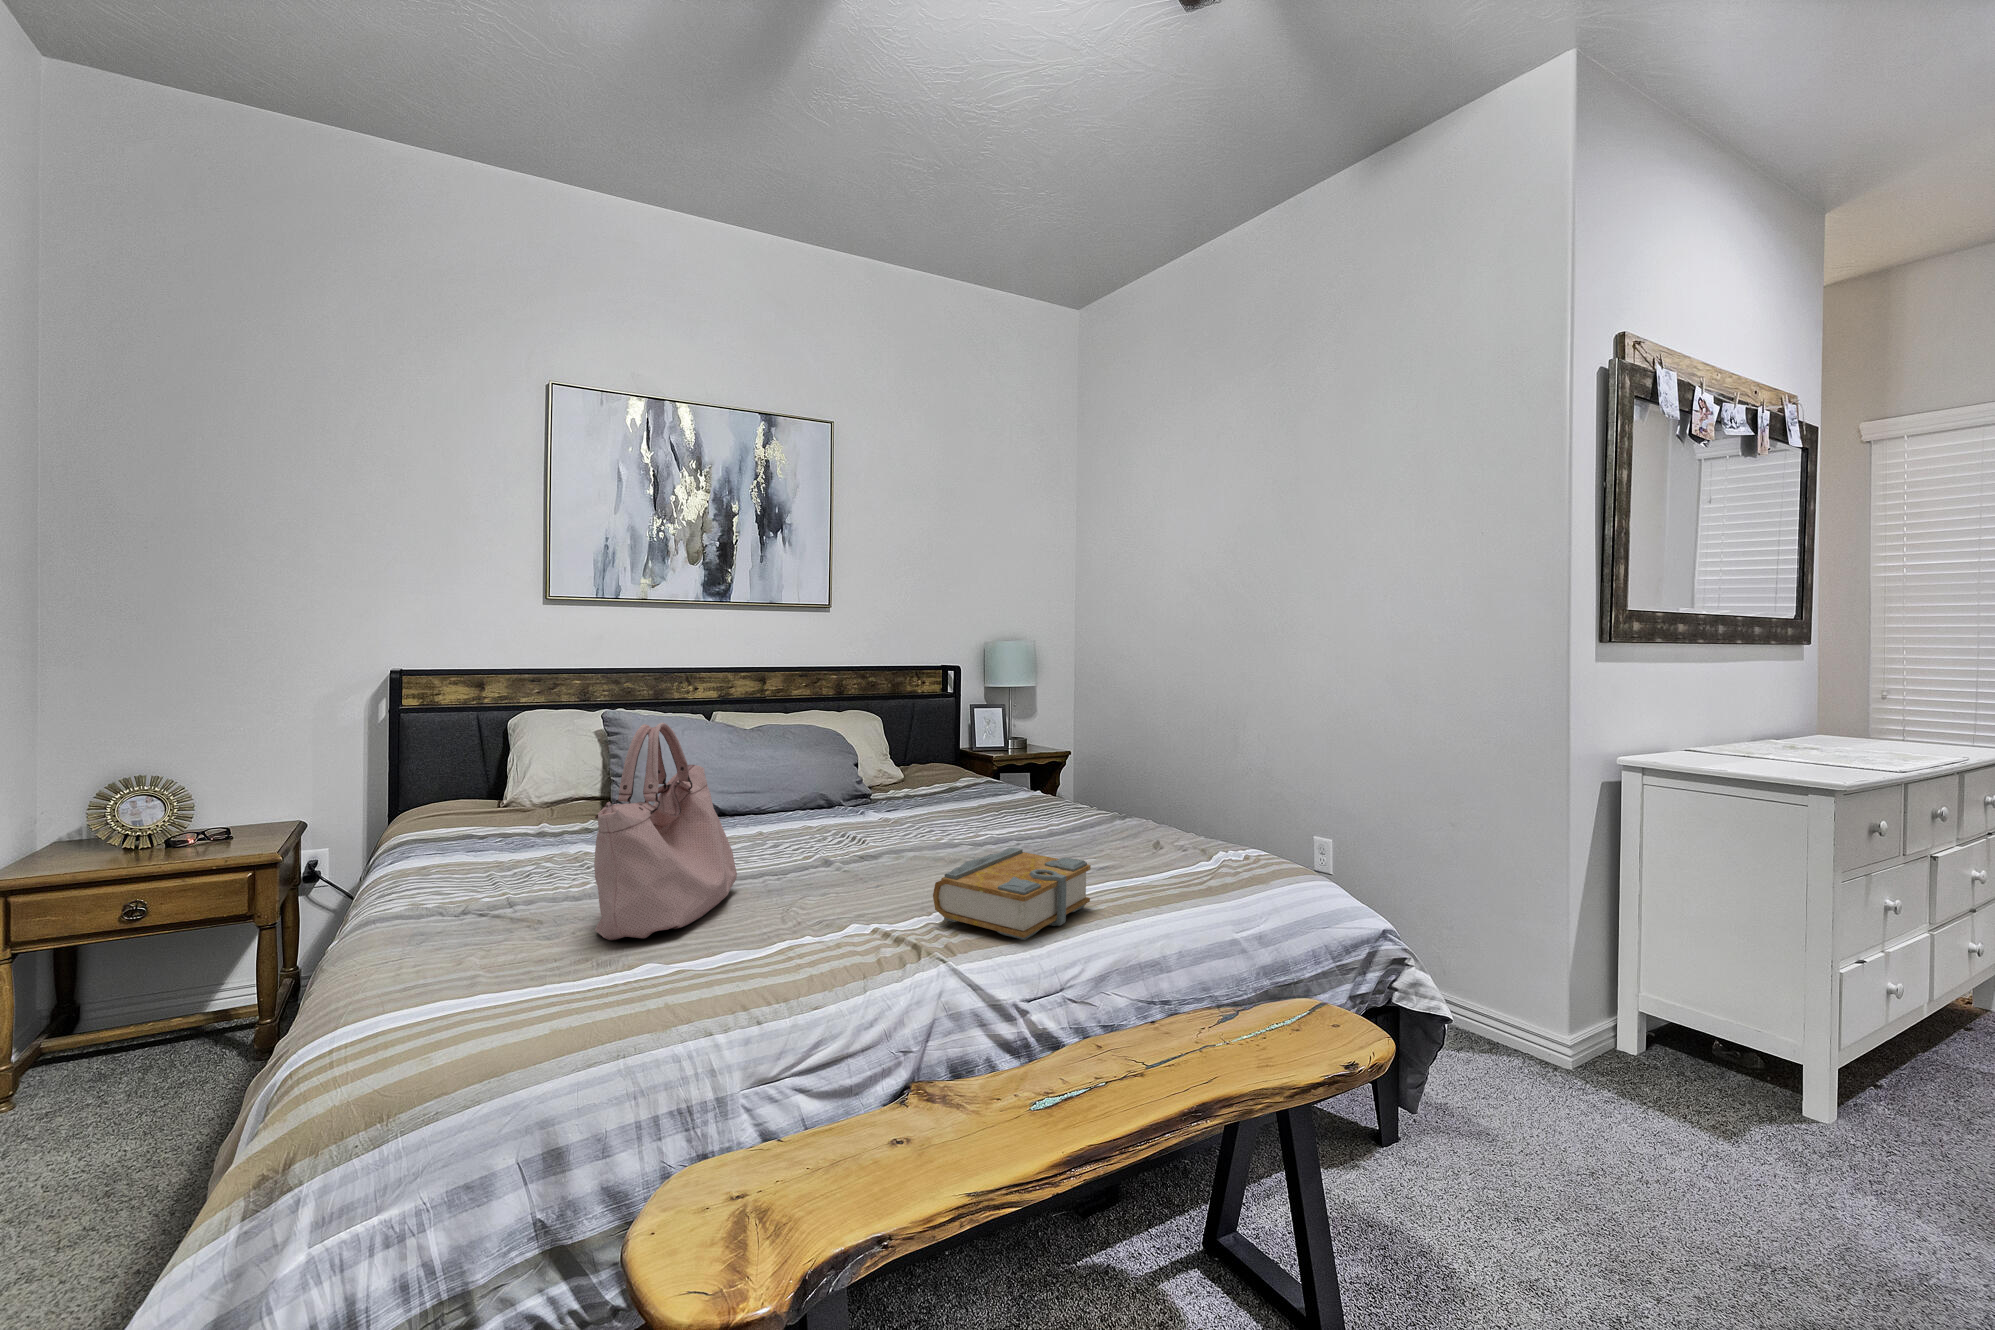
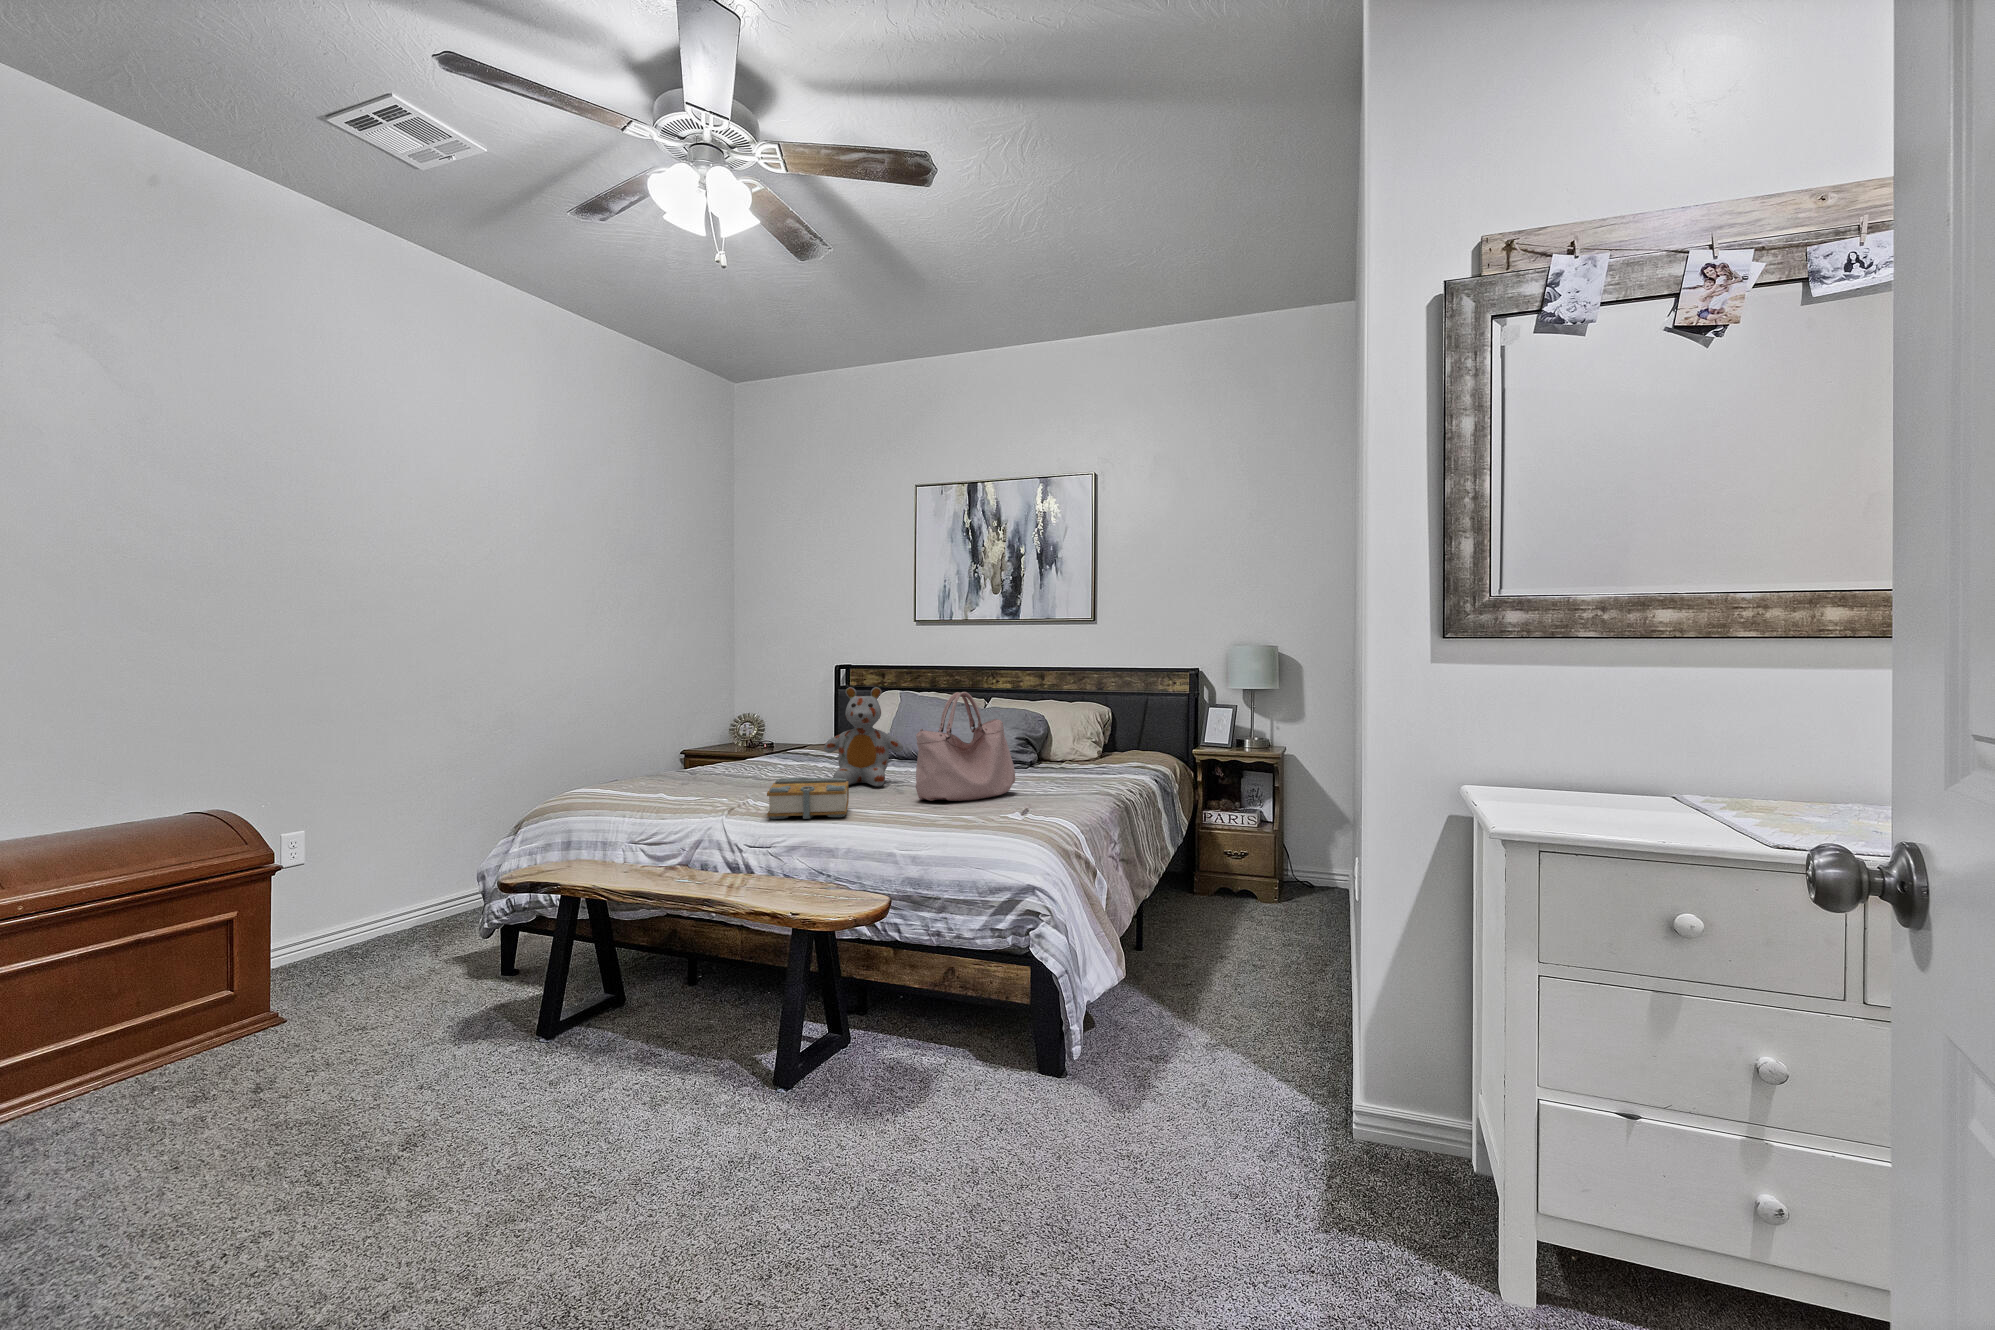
stuffed bear: none [764,701,894,868] -> present [824,687,903,786]
handbag: present [594,722,737,940] -> present [916,692,1015,801]

